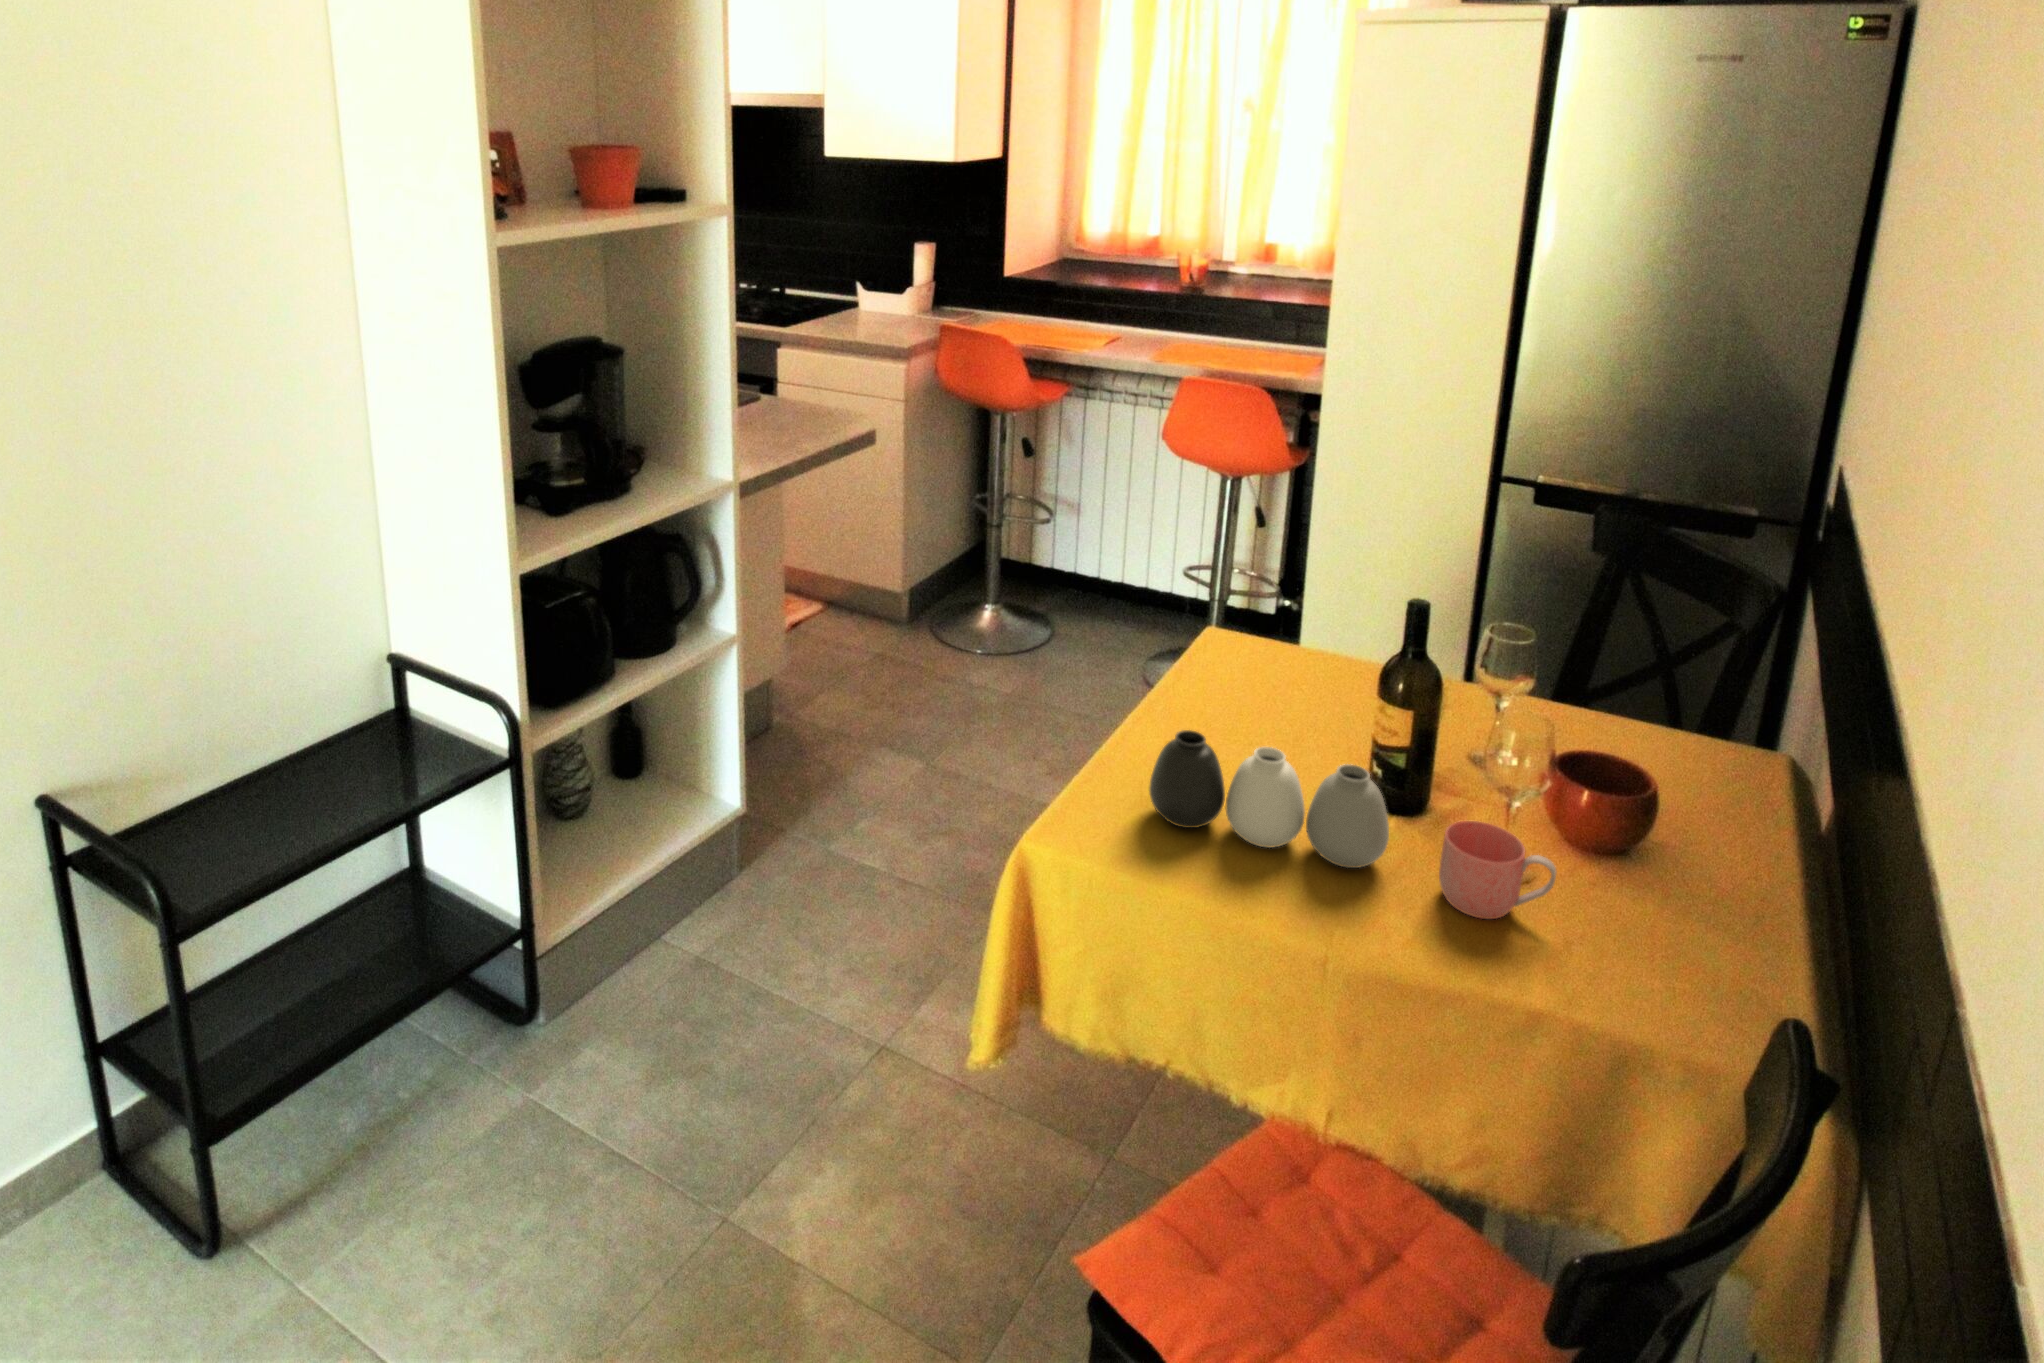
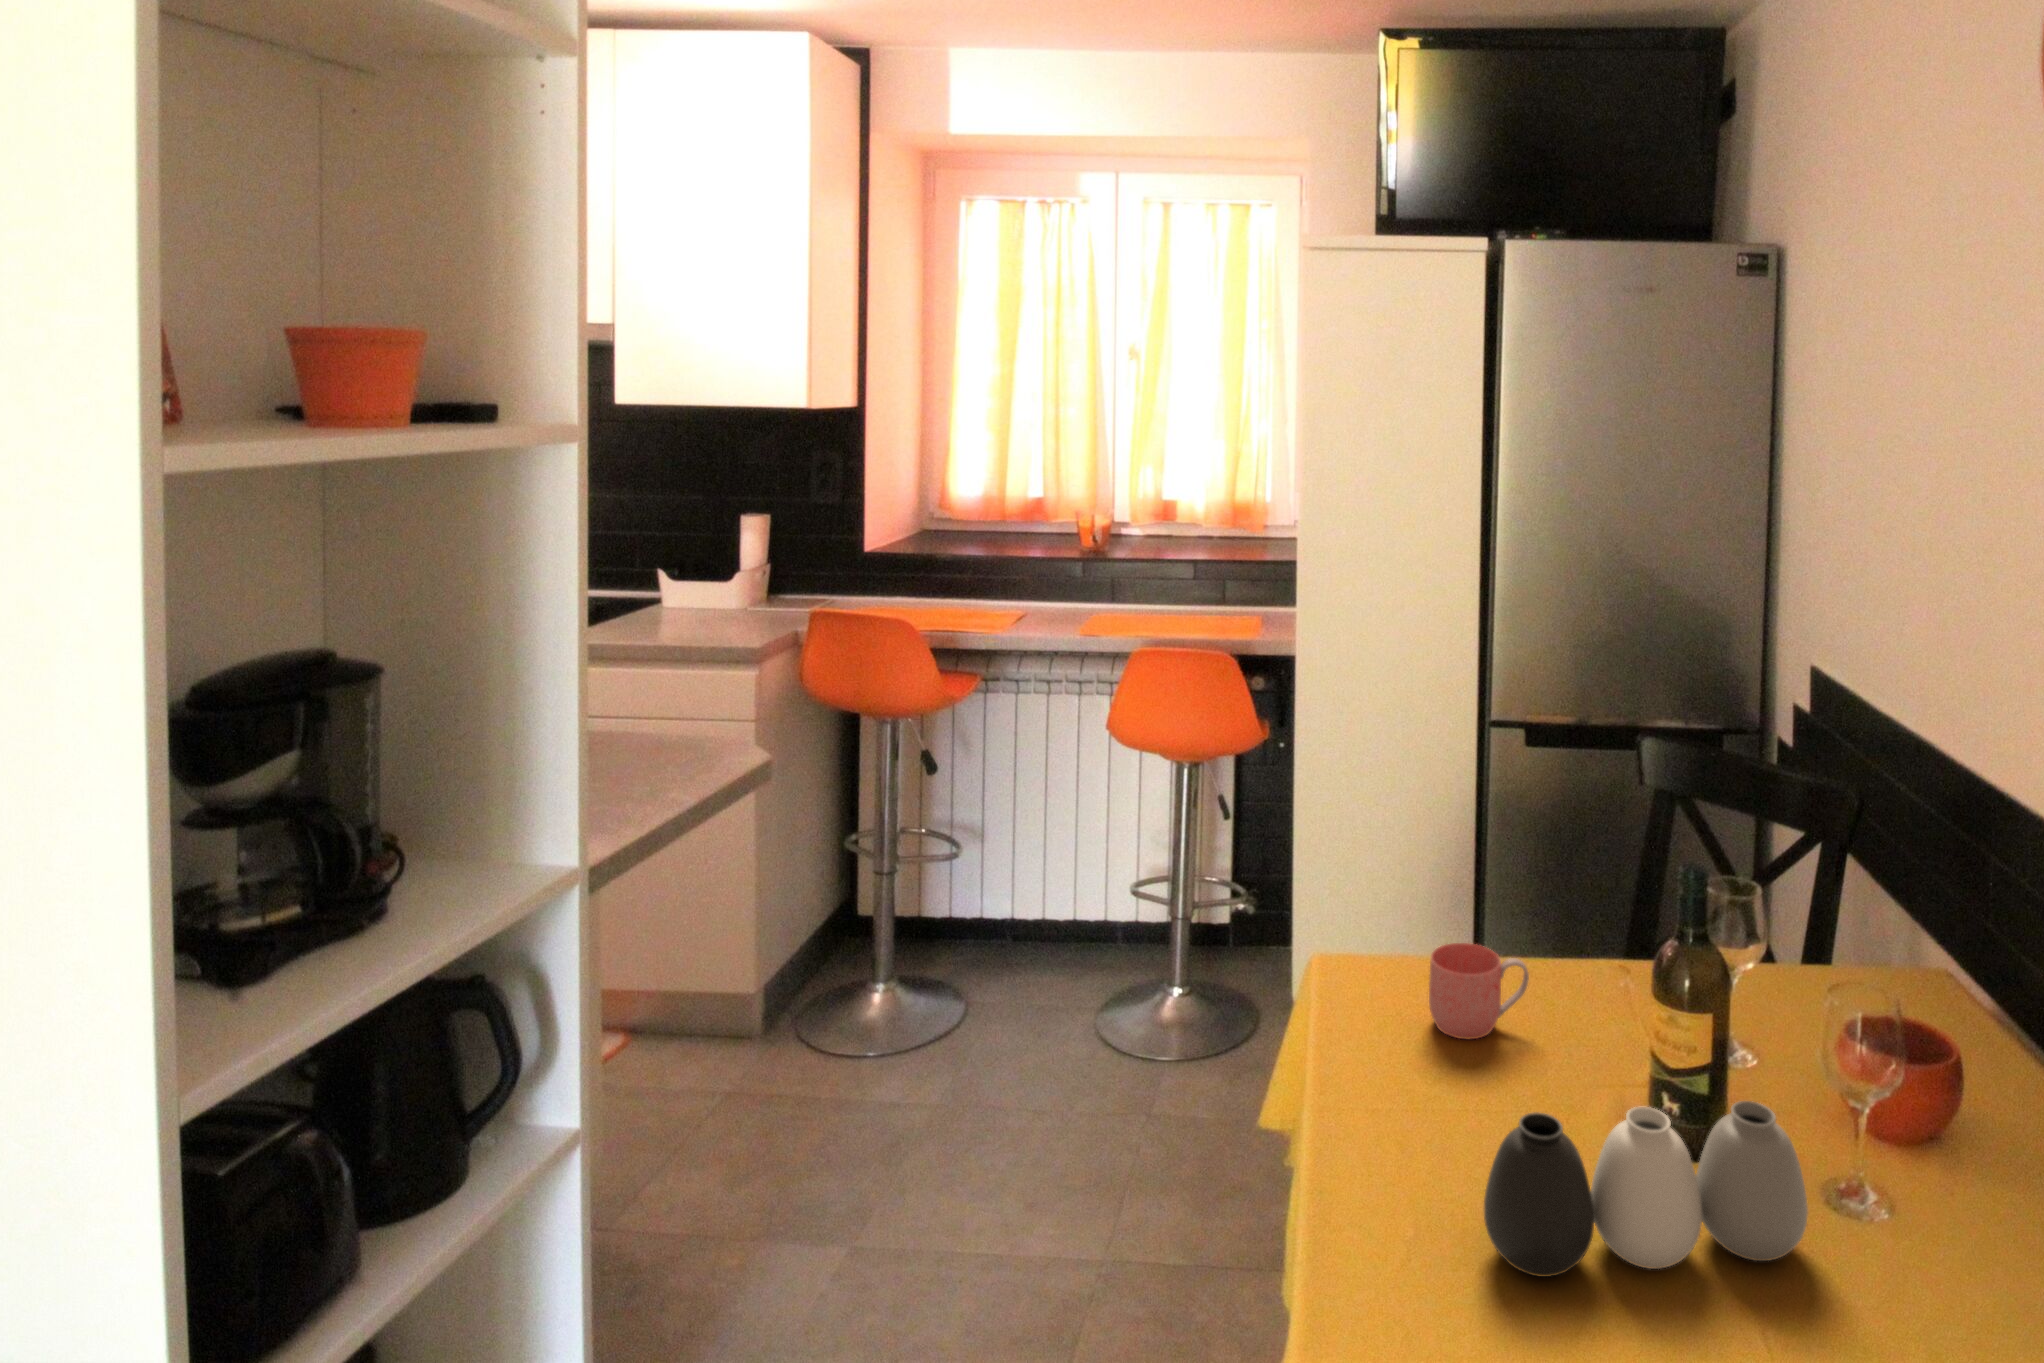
mug: present [1439,821,1557,919] -> present [1429,943,1529,1039]

